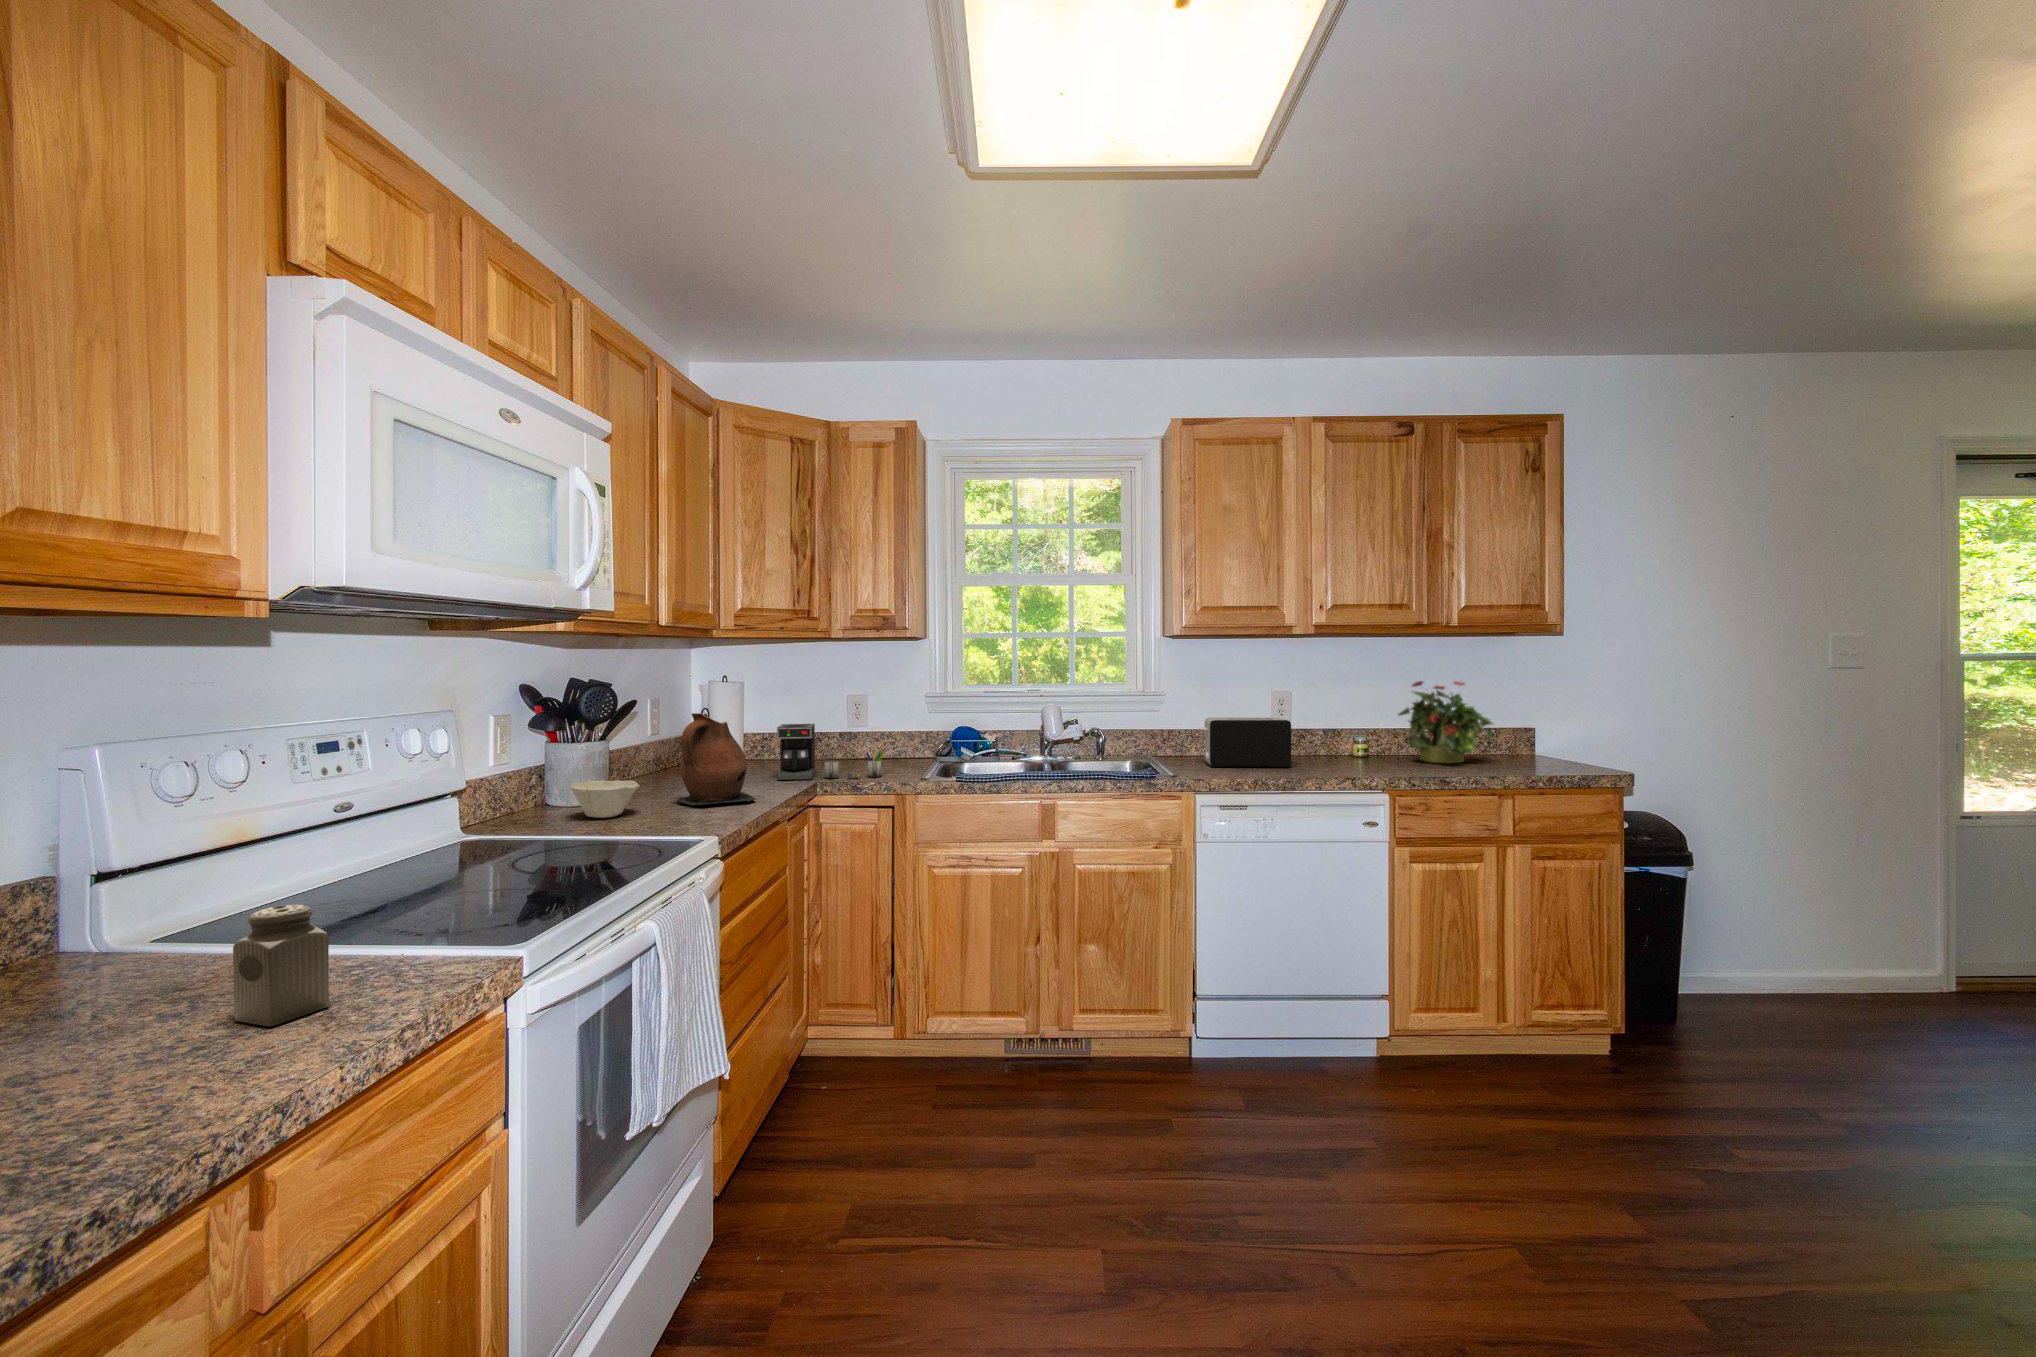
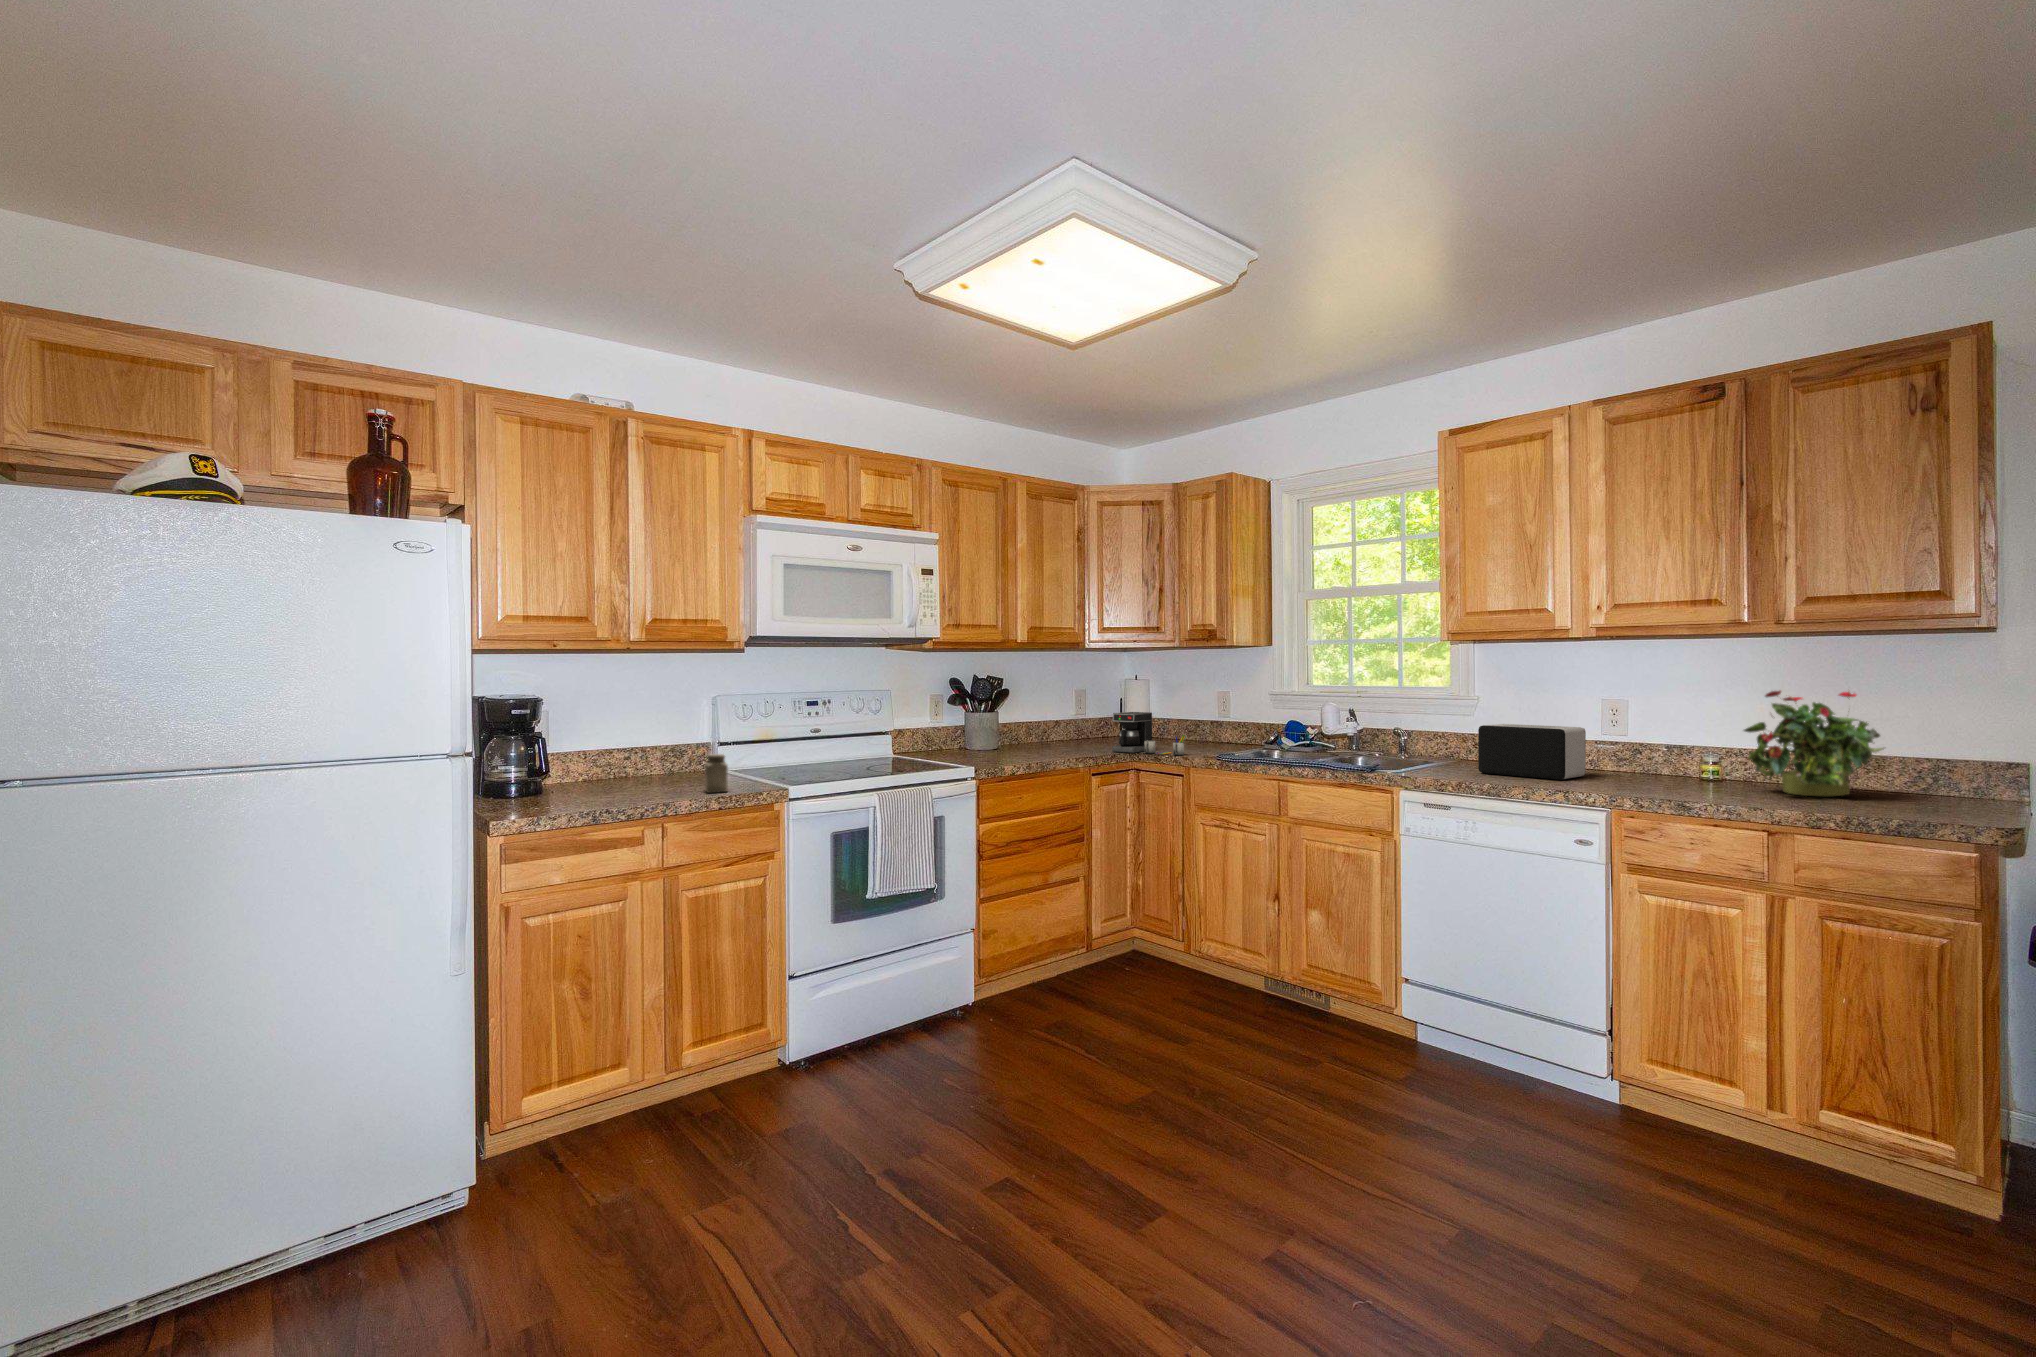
ceramic pitcher: present [677,713,756,805] -> none [1013,699,1065,759]
bowl: present [571,780,640,818] -> none [949,737,988,759]

